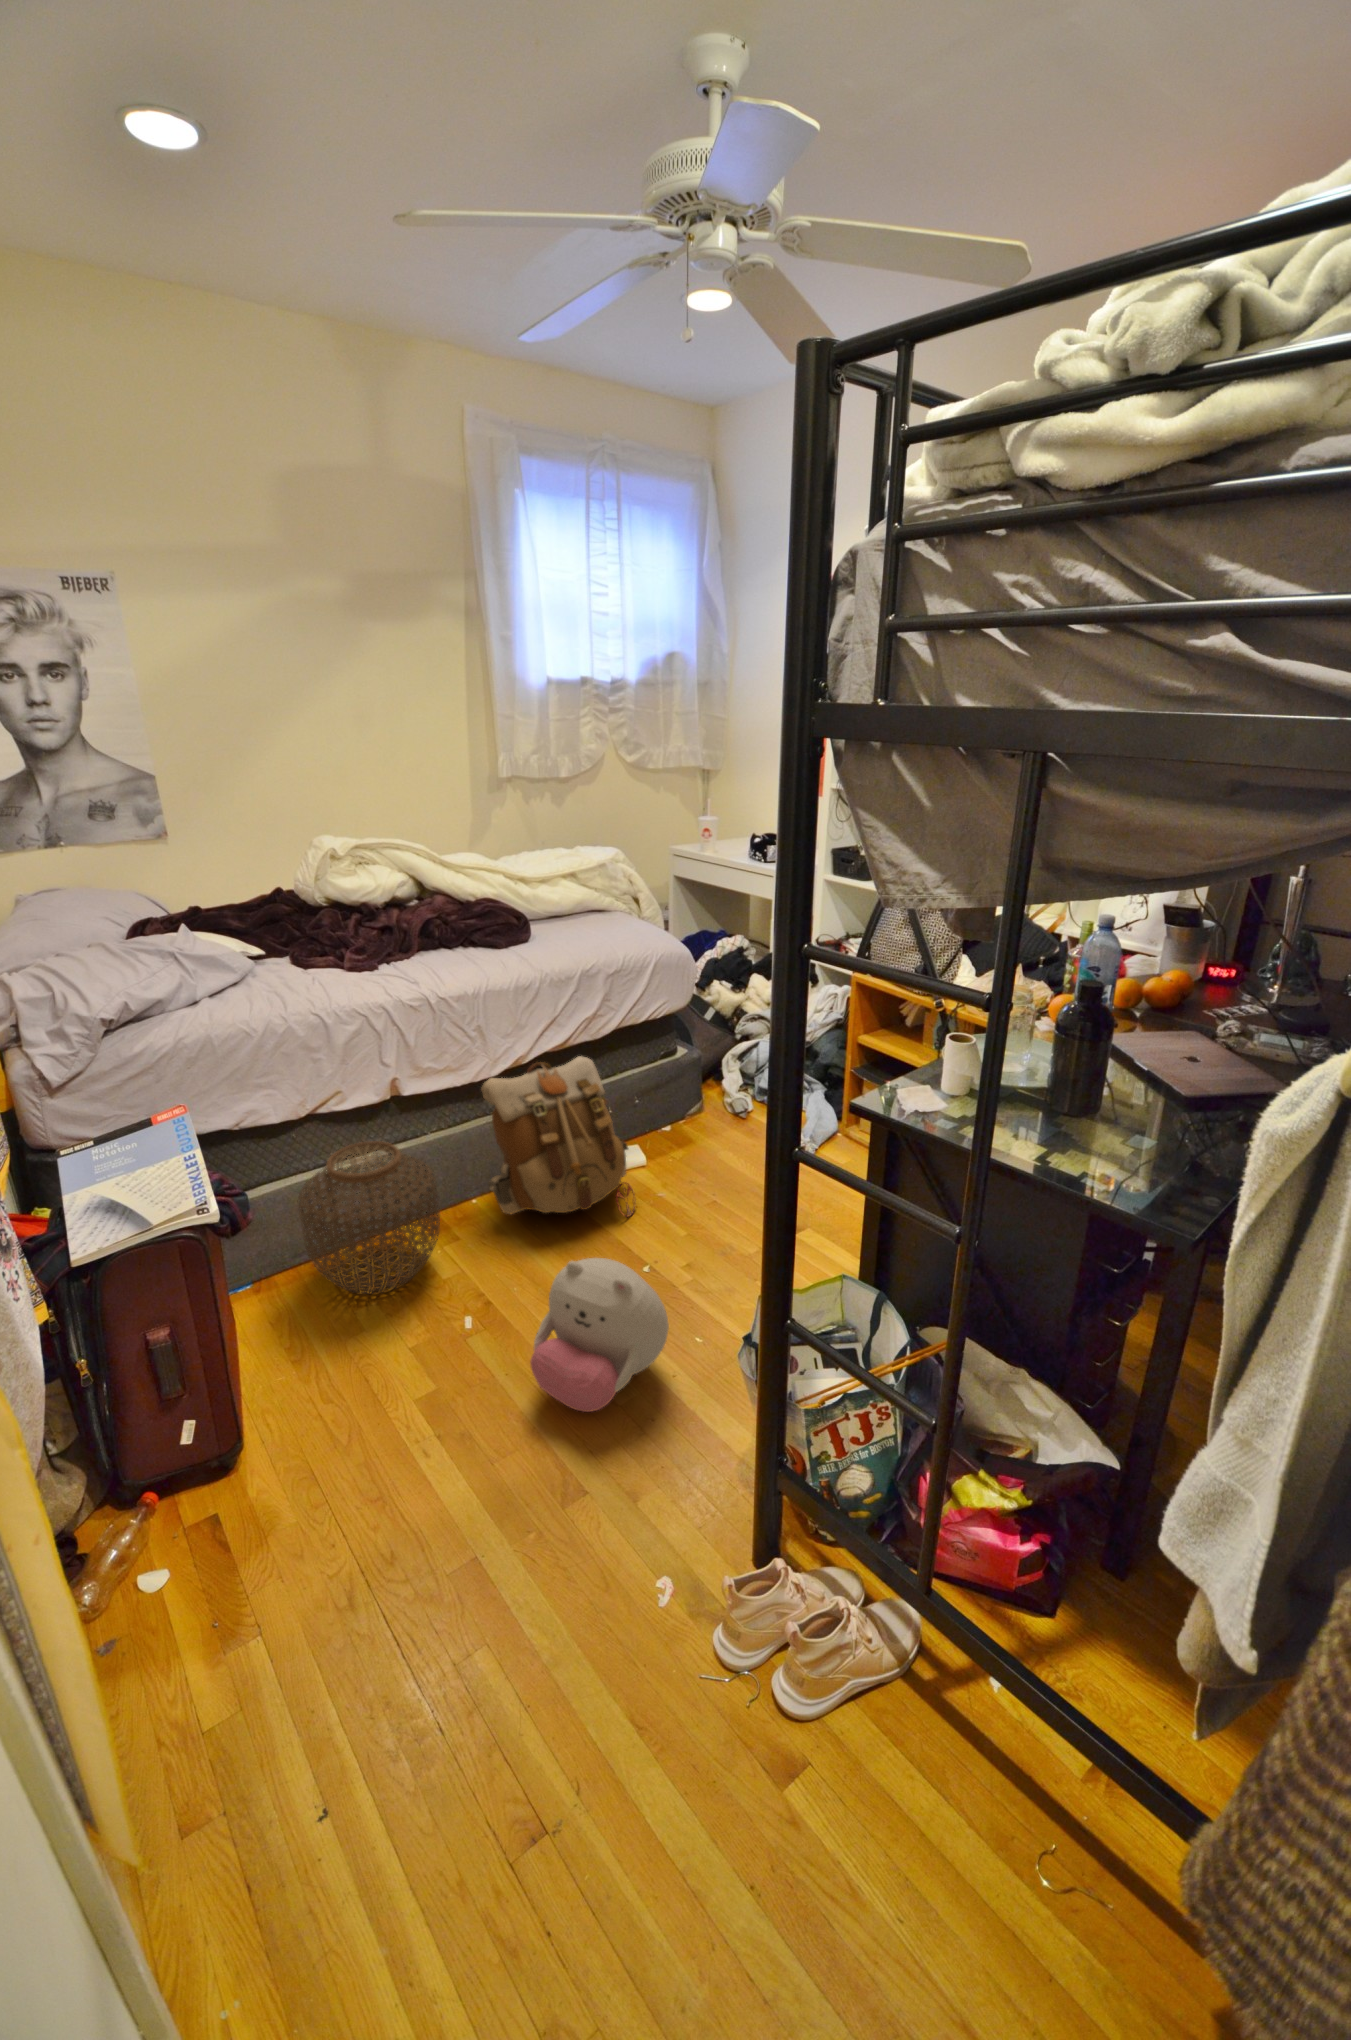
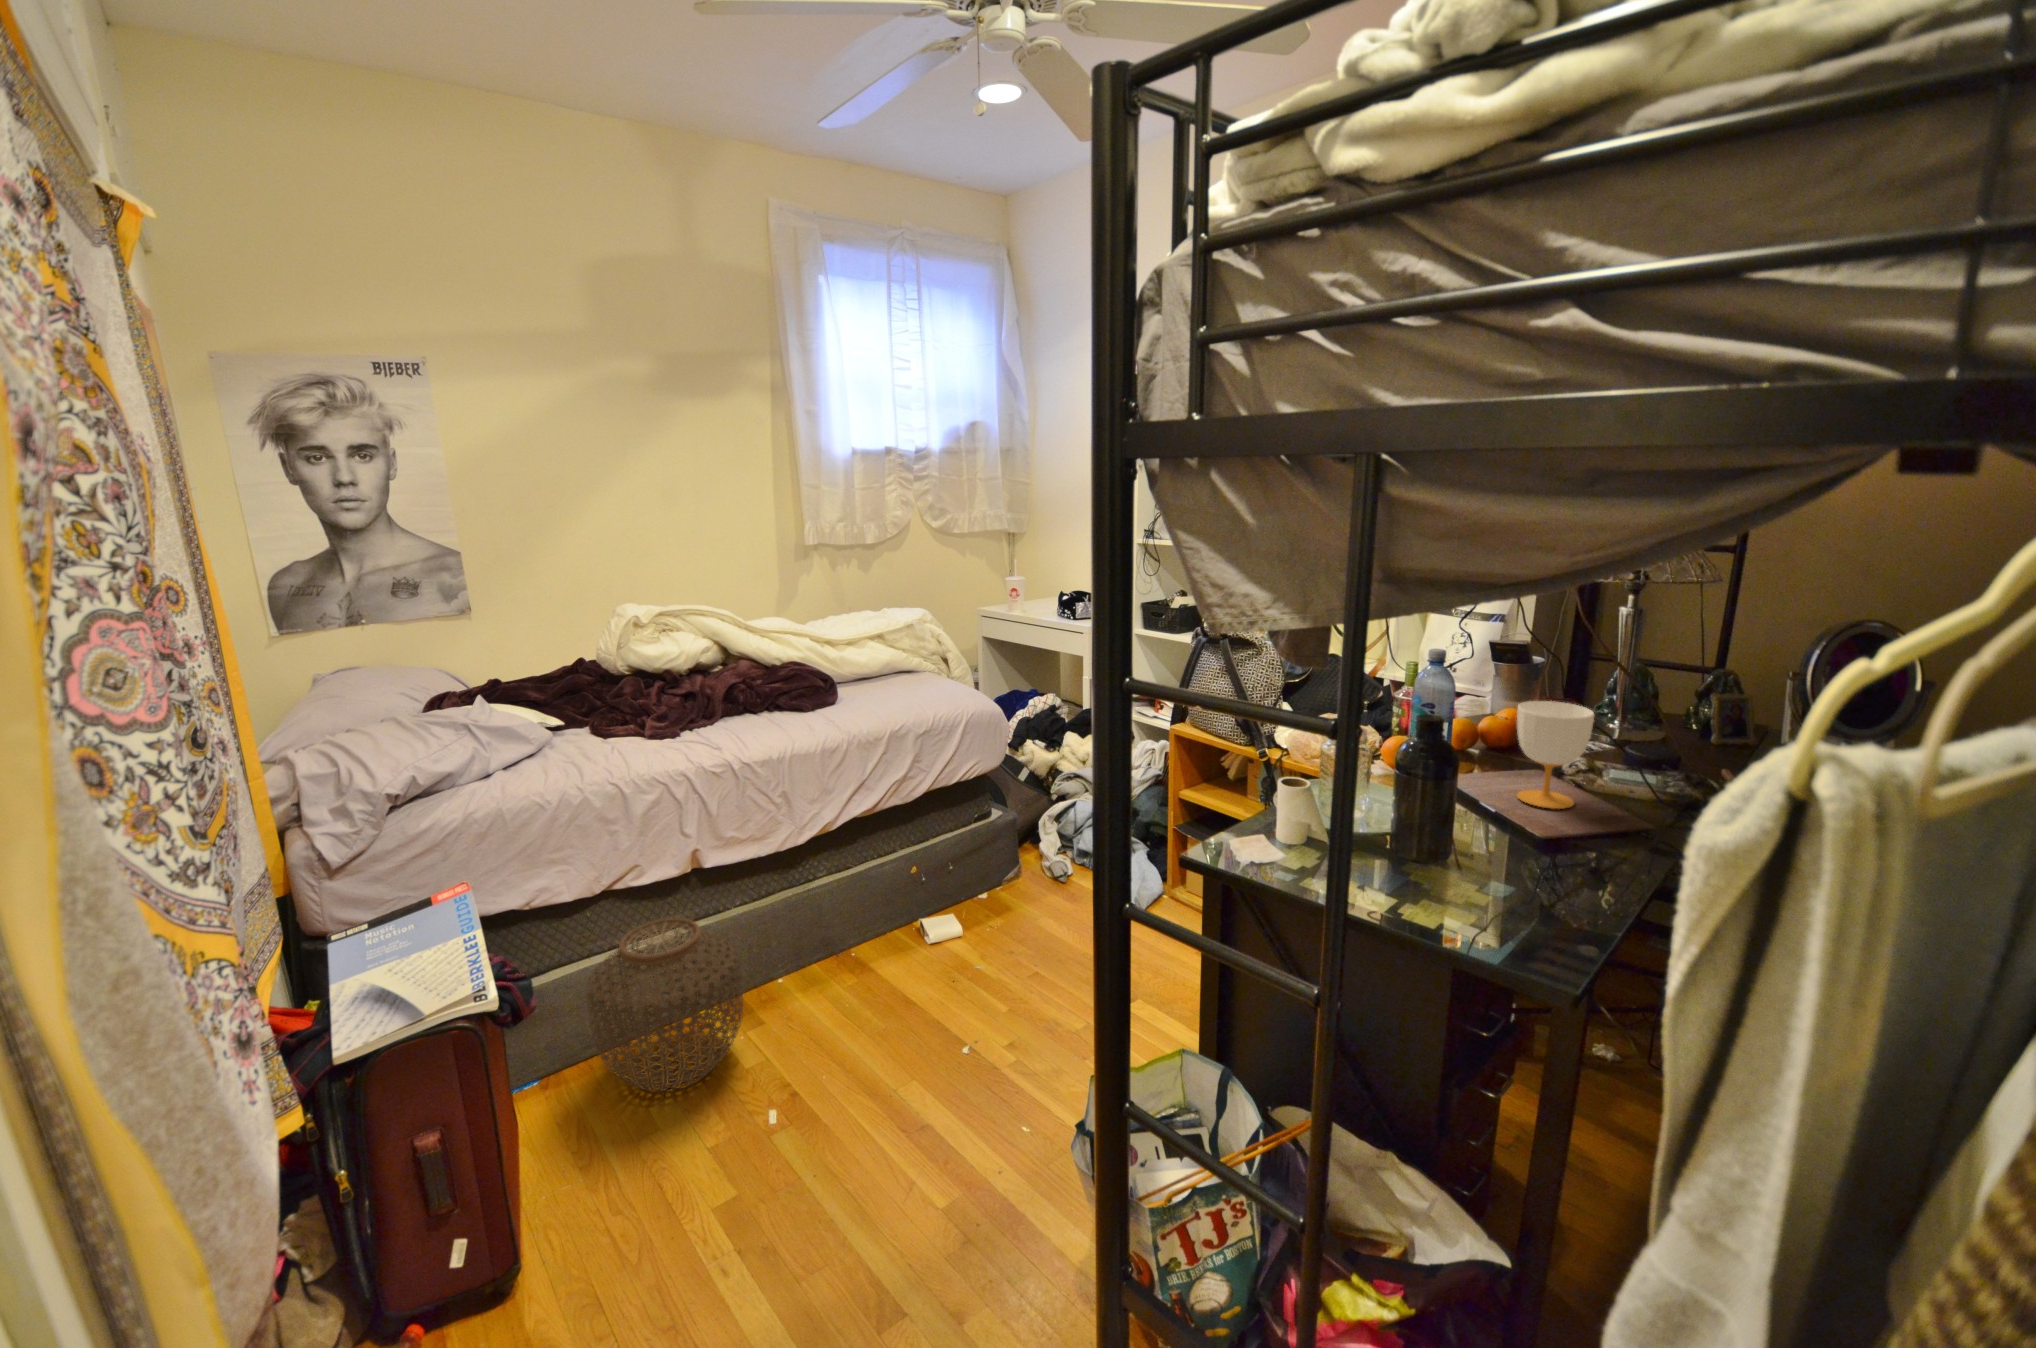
cup: none [1174,969,1255,1073] -> present [1517,701,1595,809]
backpack: present [481,1056,635,1216] -> none [789,820,955,994]
plush toy: present [530,1258,669,1412] -> none [840,1039,994,1222]

